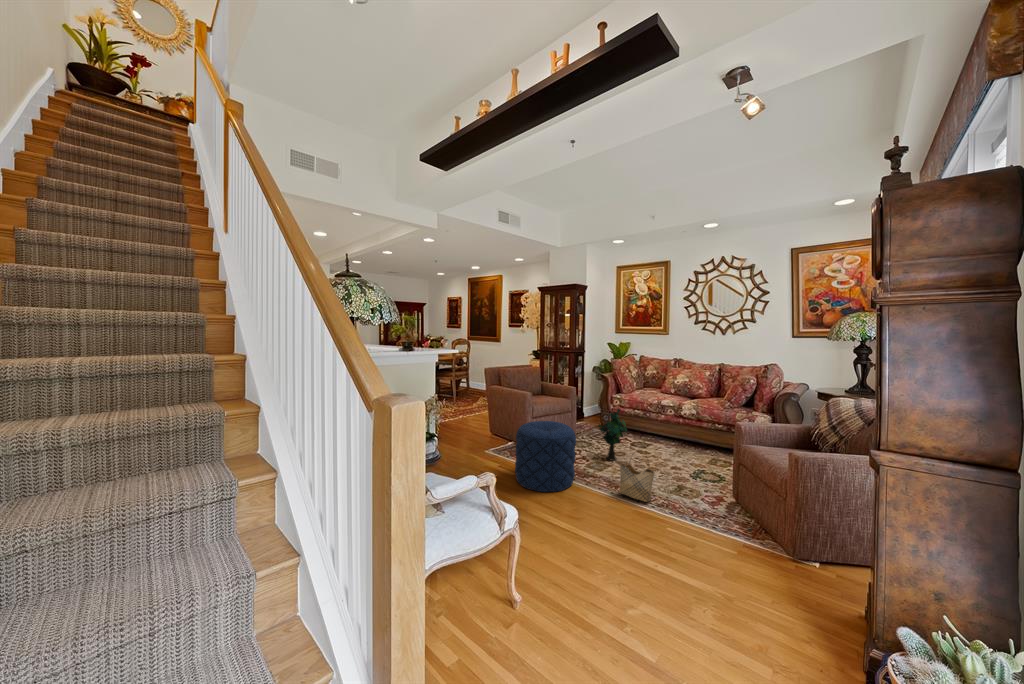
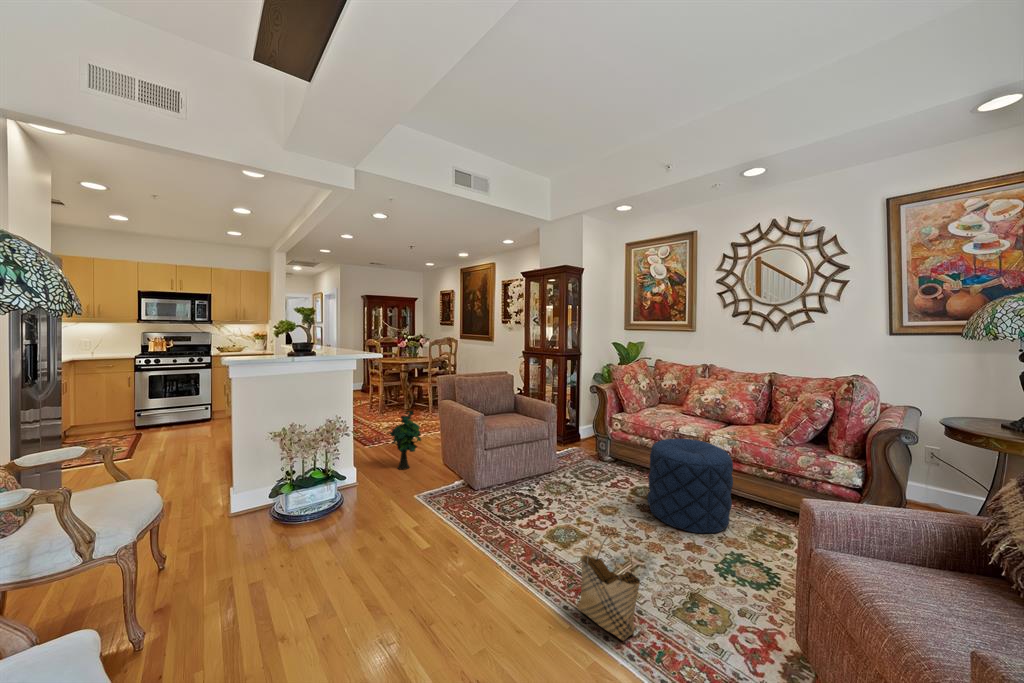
decorative plant: present [598,409,627,461] -> present [389,411,421,470]
pouf: present [515,421,576,492] -> present [647,439,733,533]

